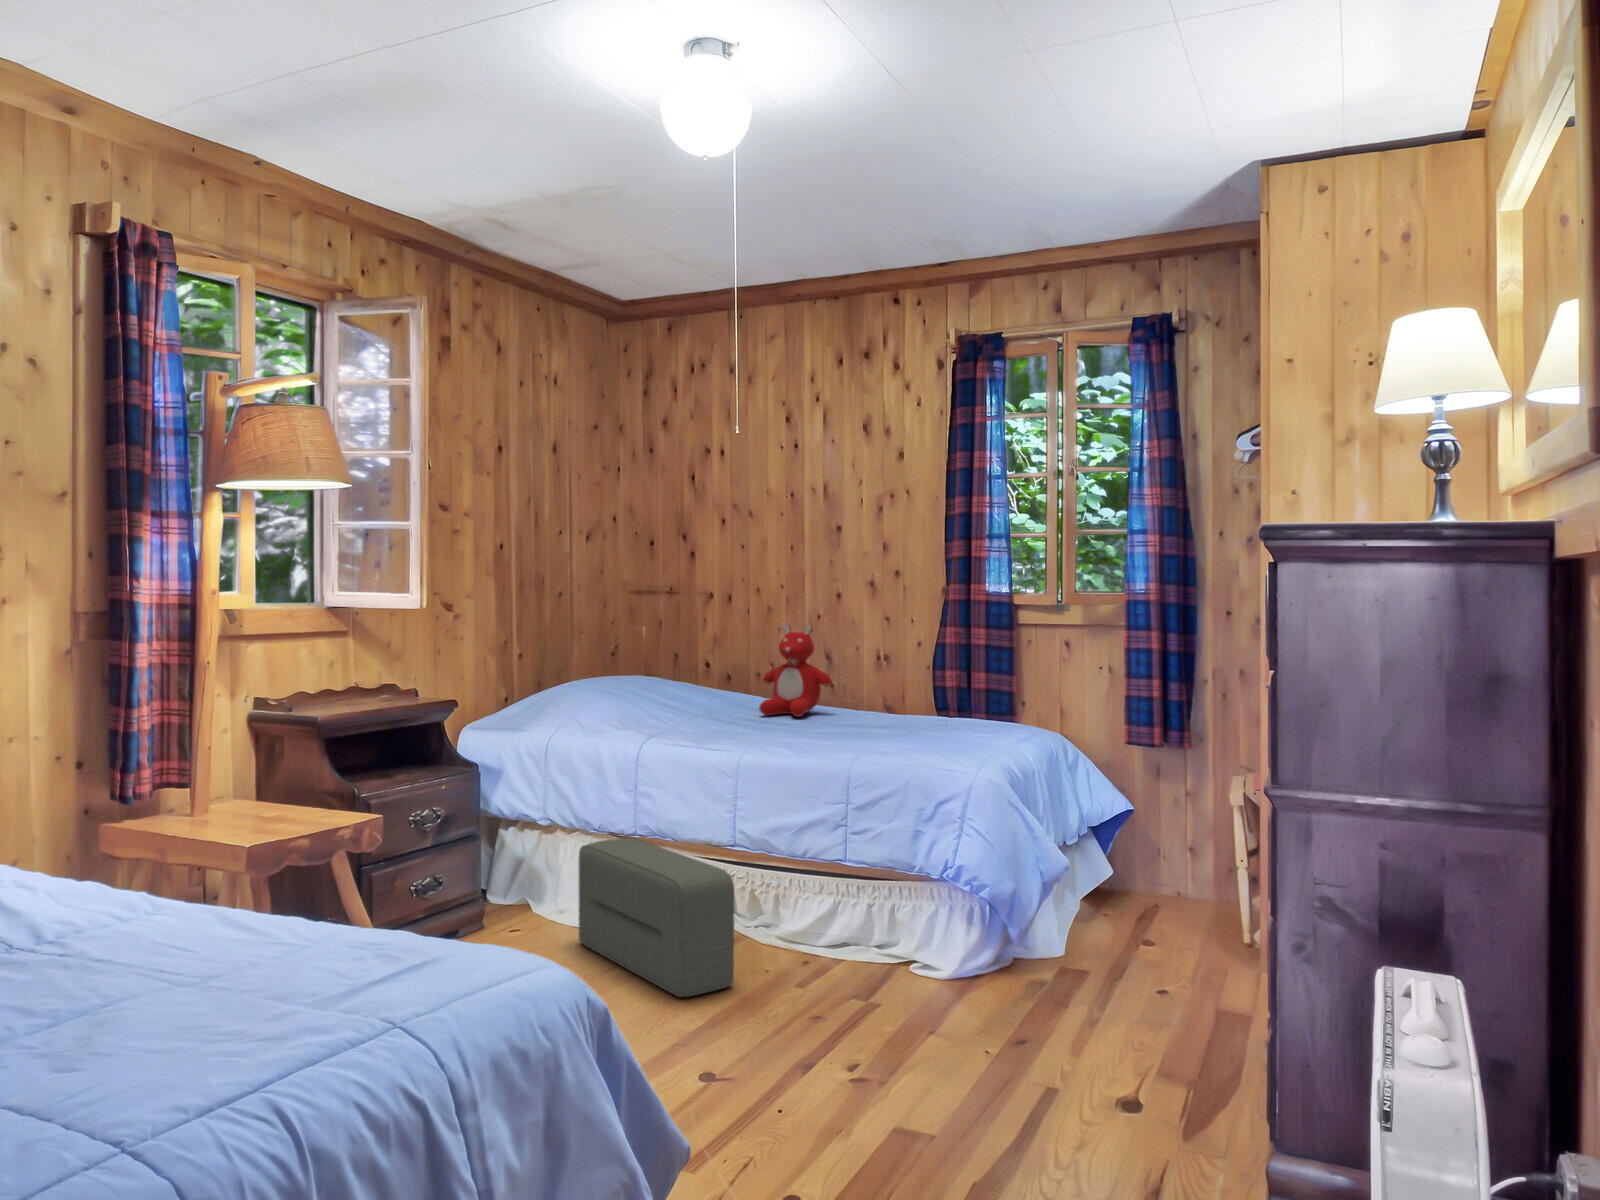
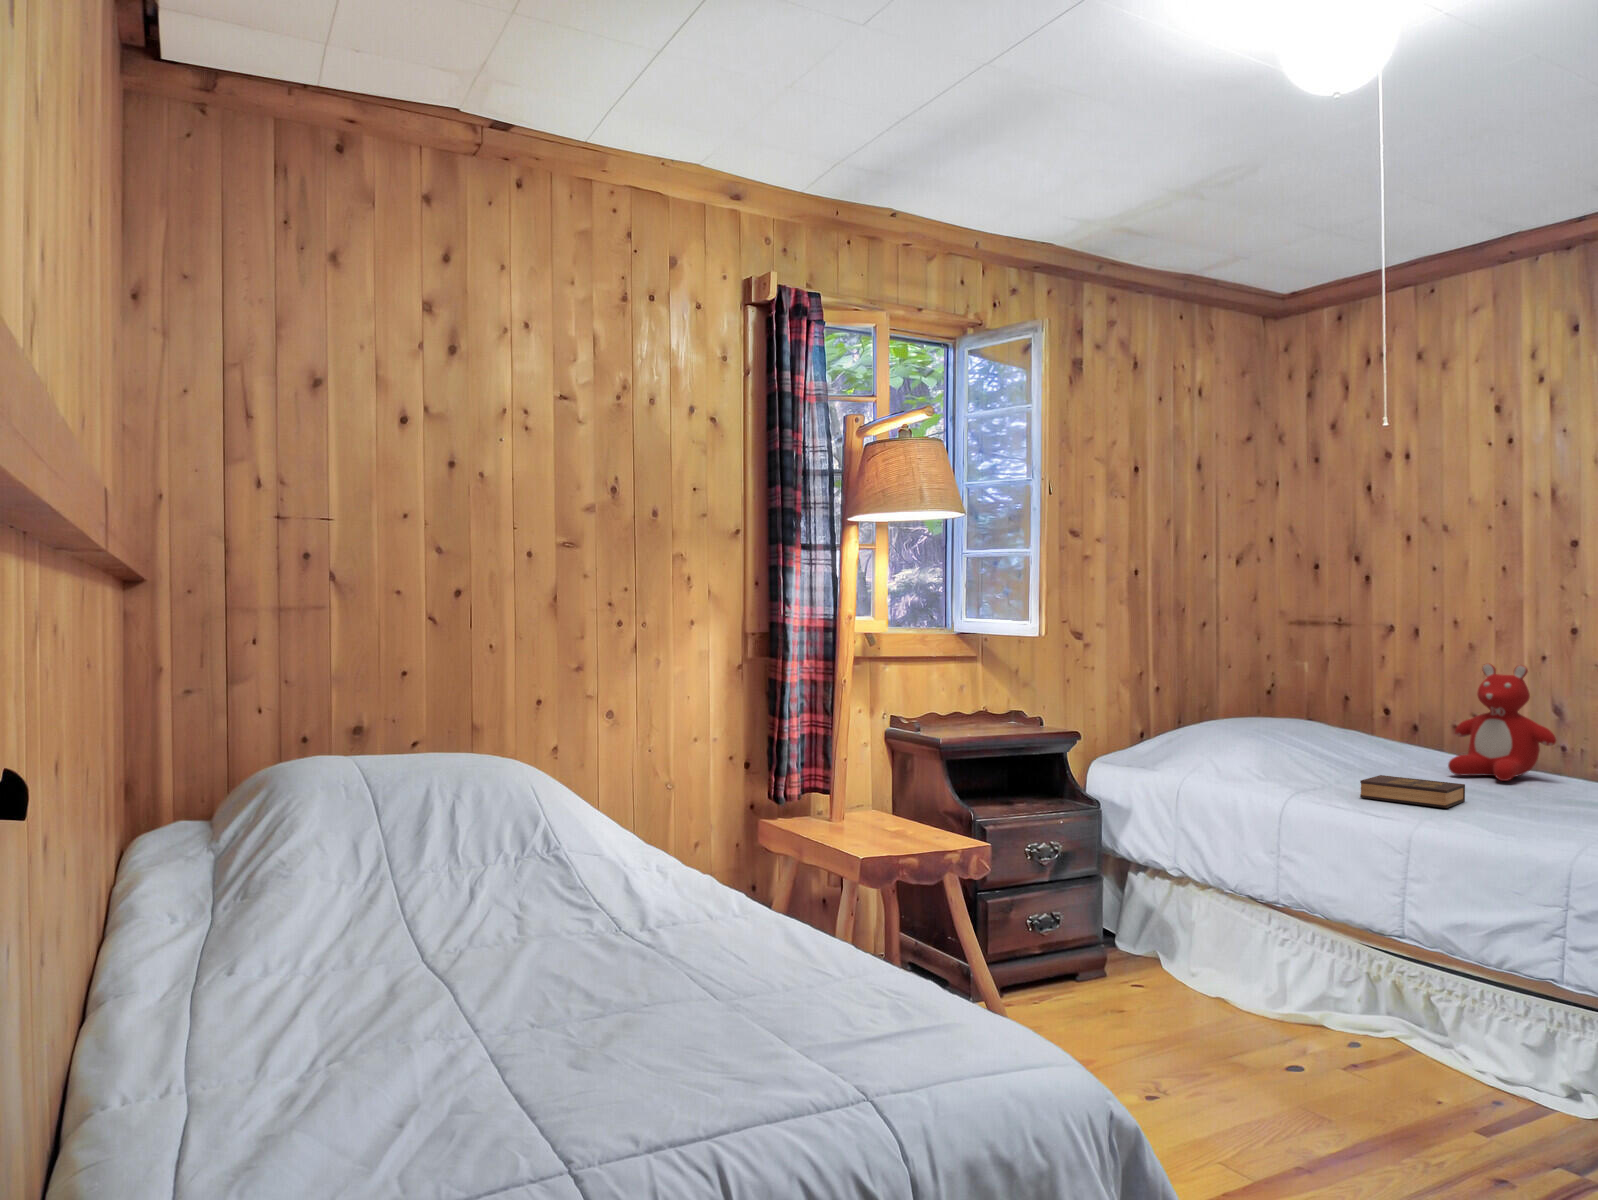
hardback book: none [701,719,775,740] -> present [1360,775,1465,808]
pouf: present [578,838,734,997] -> none [1205,902,1393,1111]

